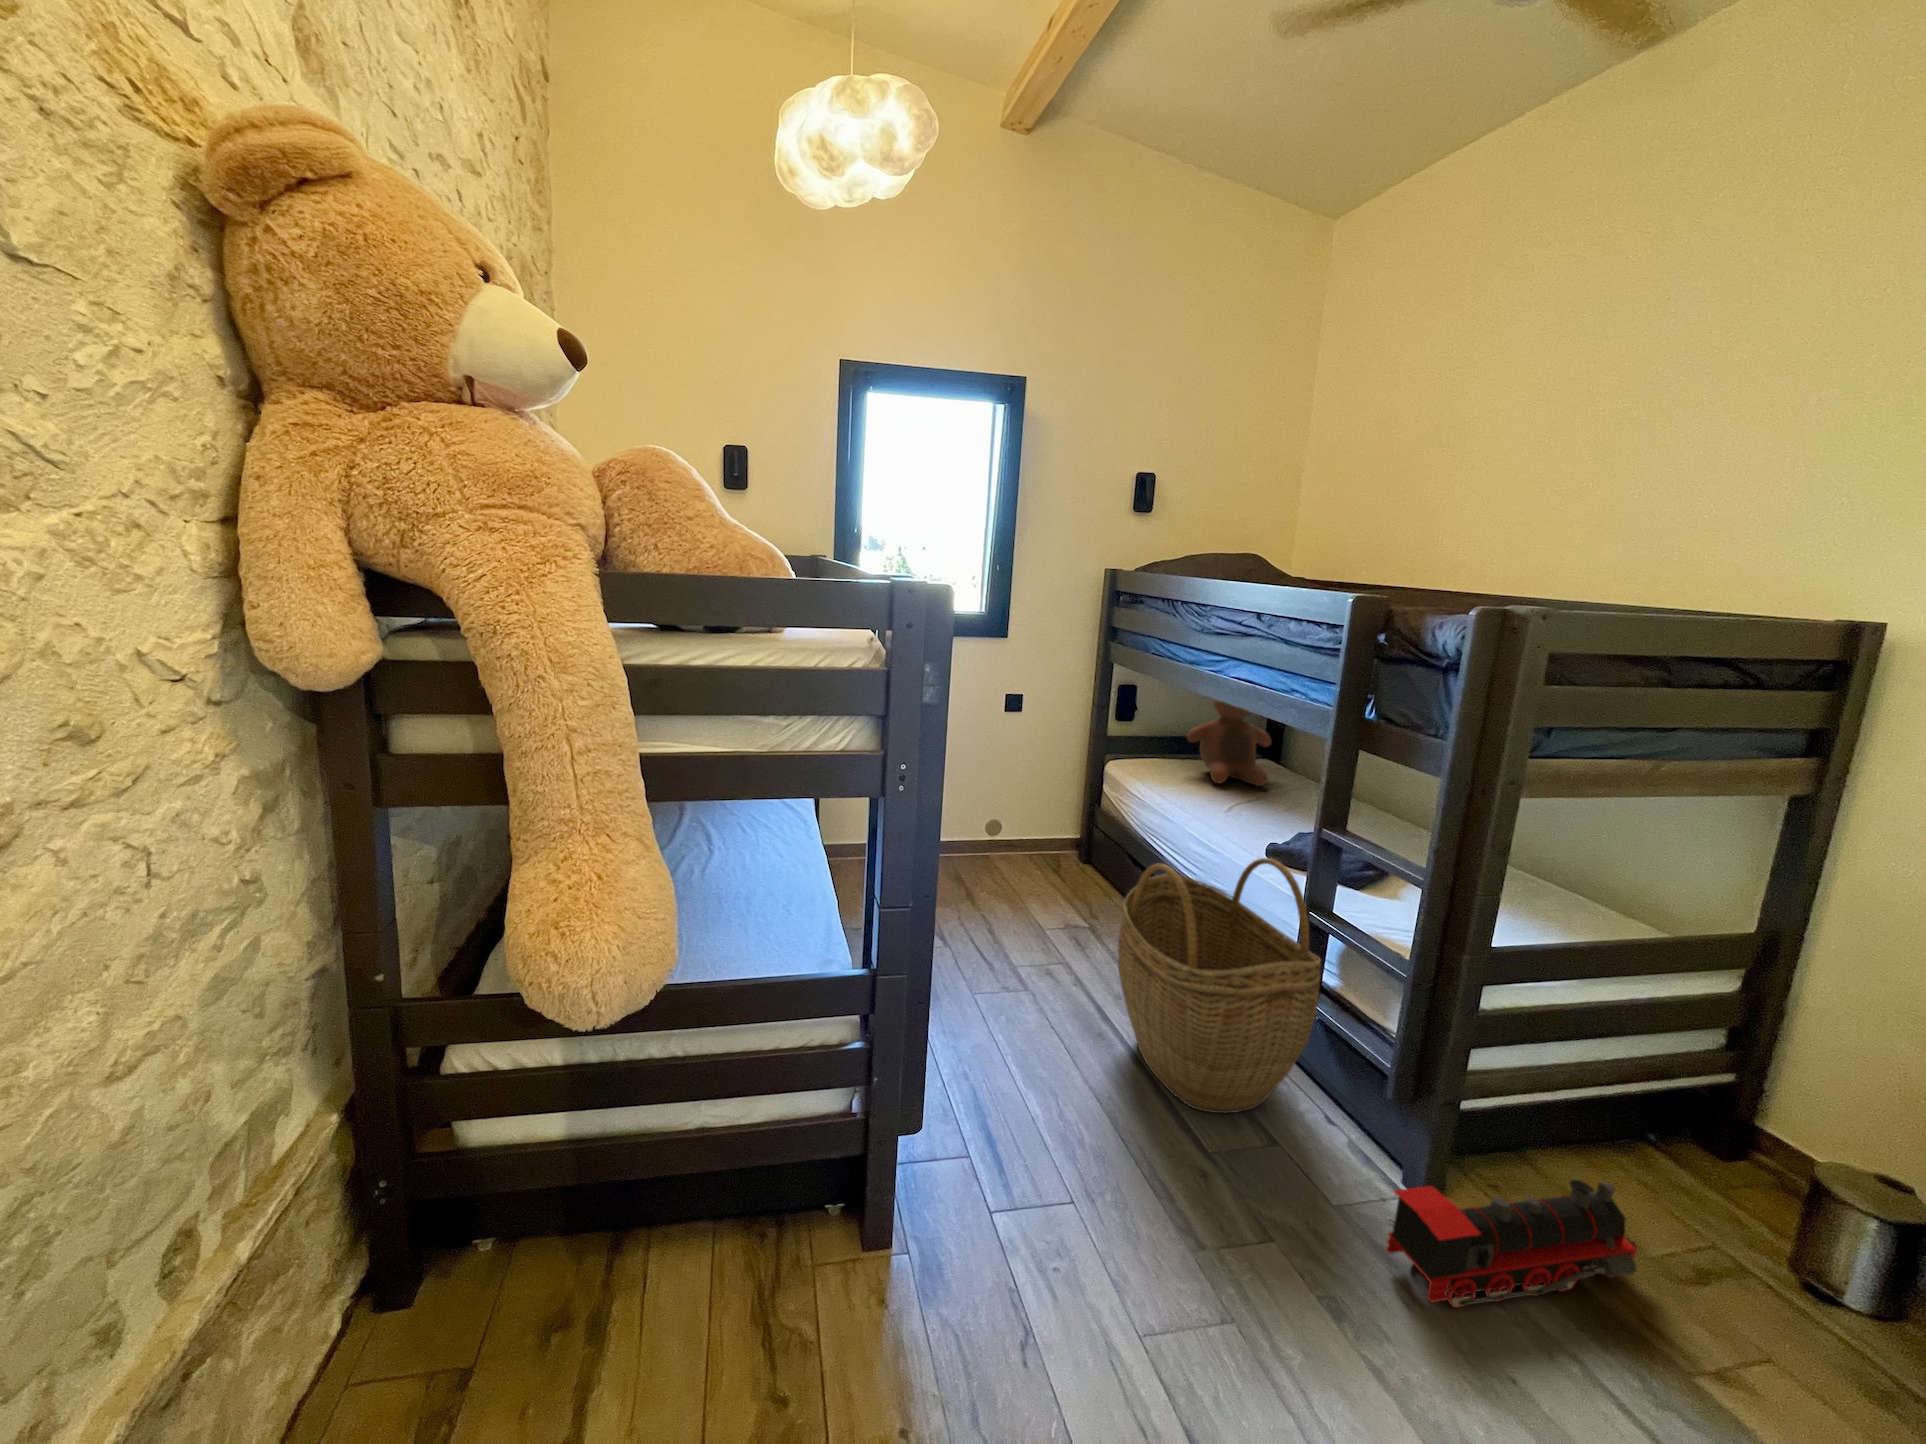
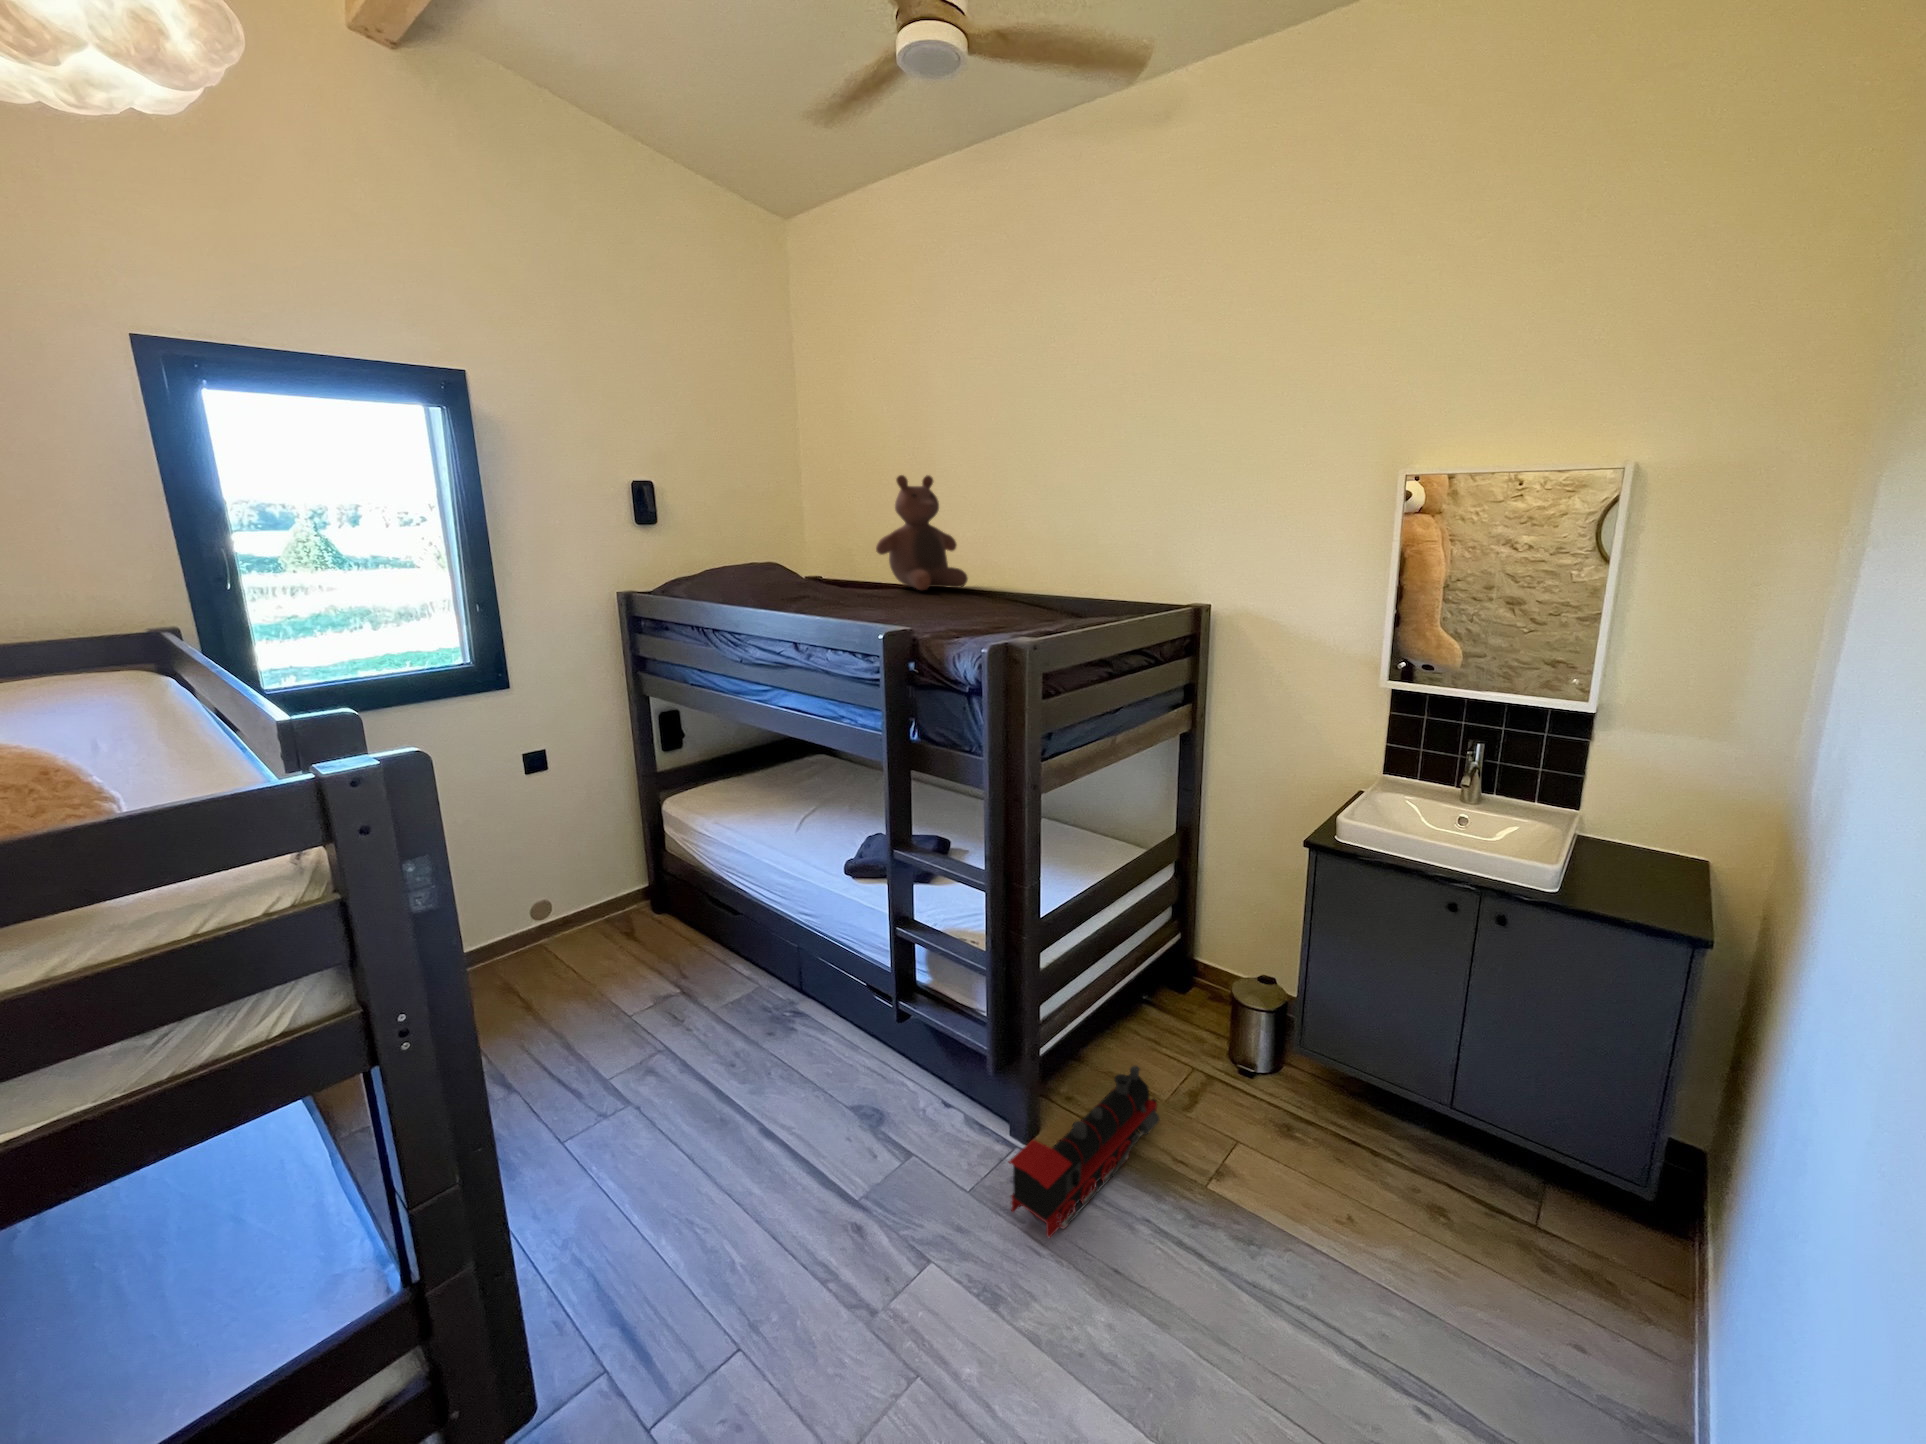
stuffed bear: present [1187,701,1271,786] -> present [876,475,968,590]
woven basket: present [1118,858,1321,1113] -> none [720,889,920,1160]

